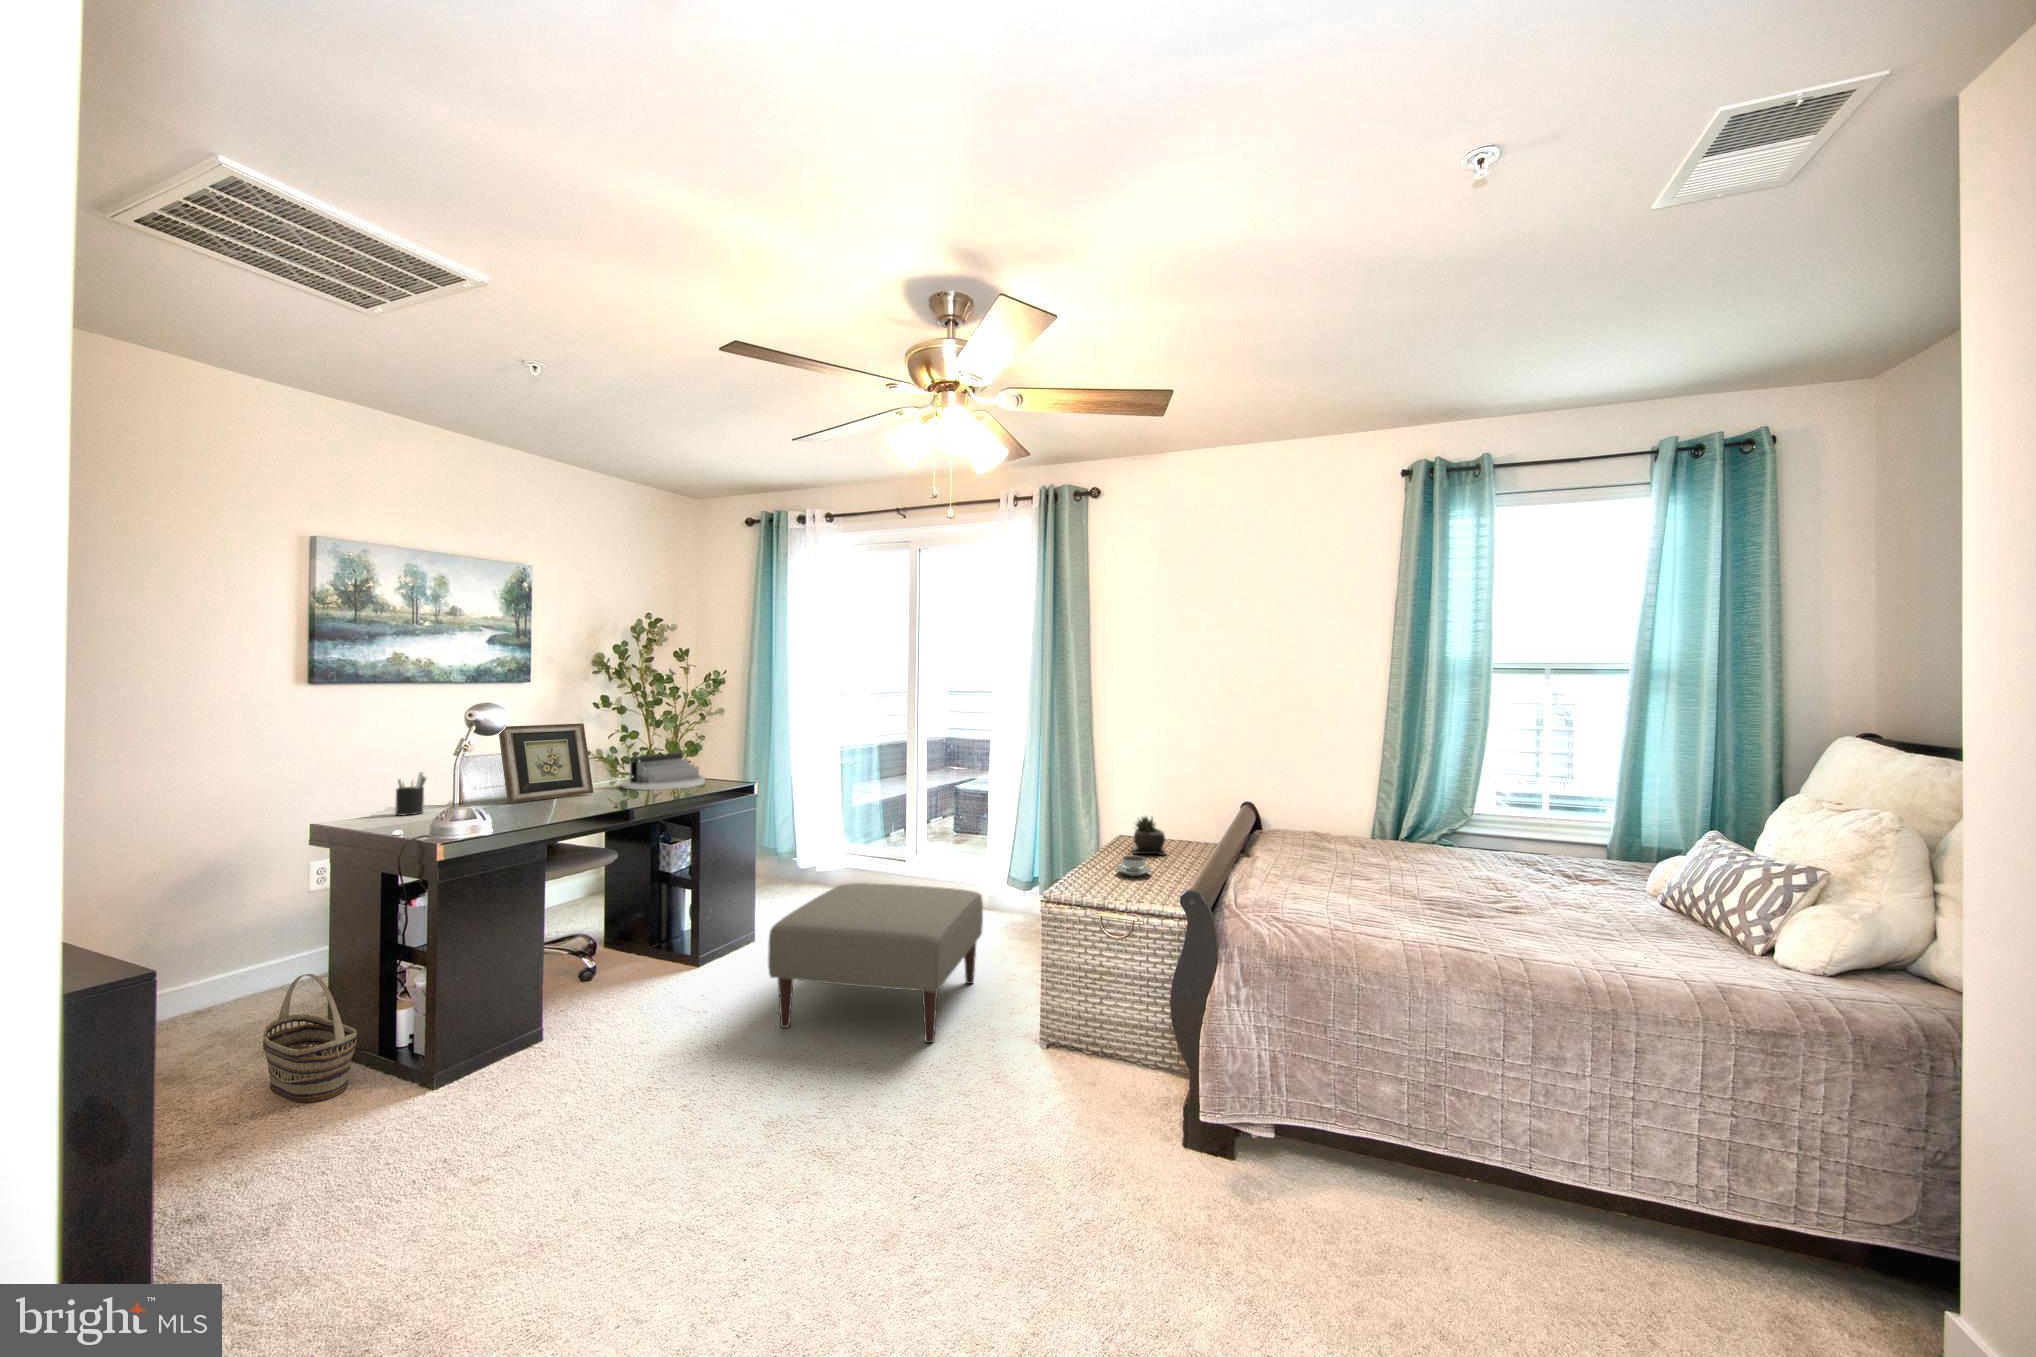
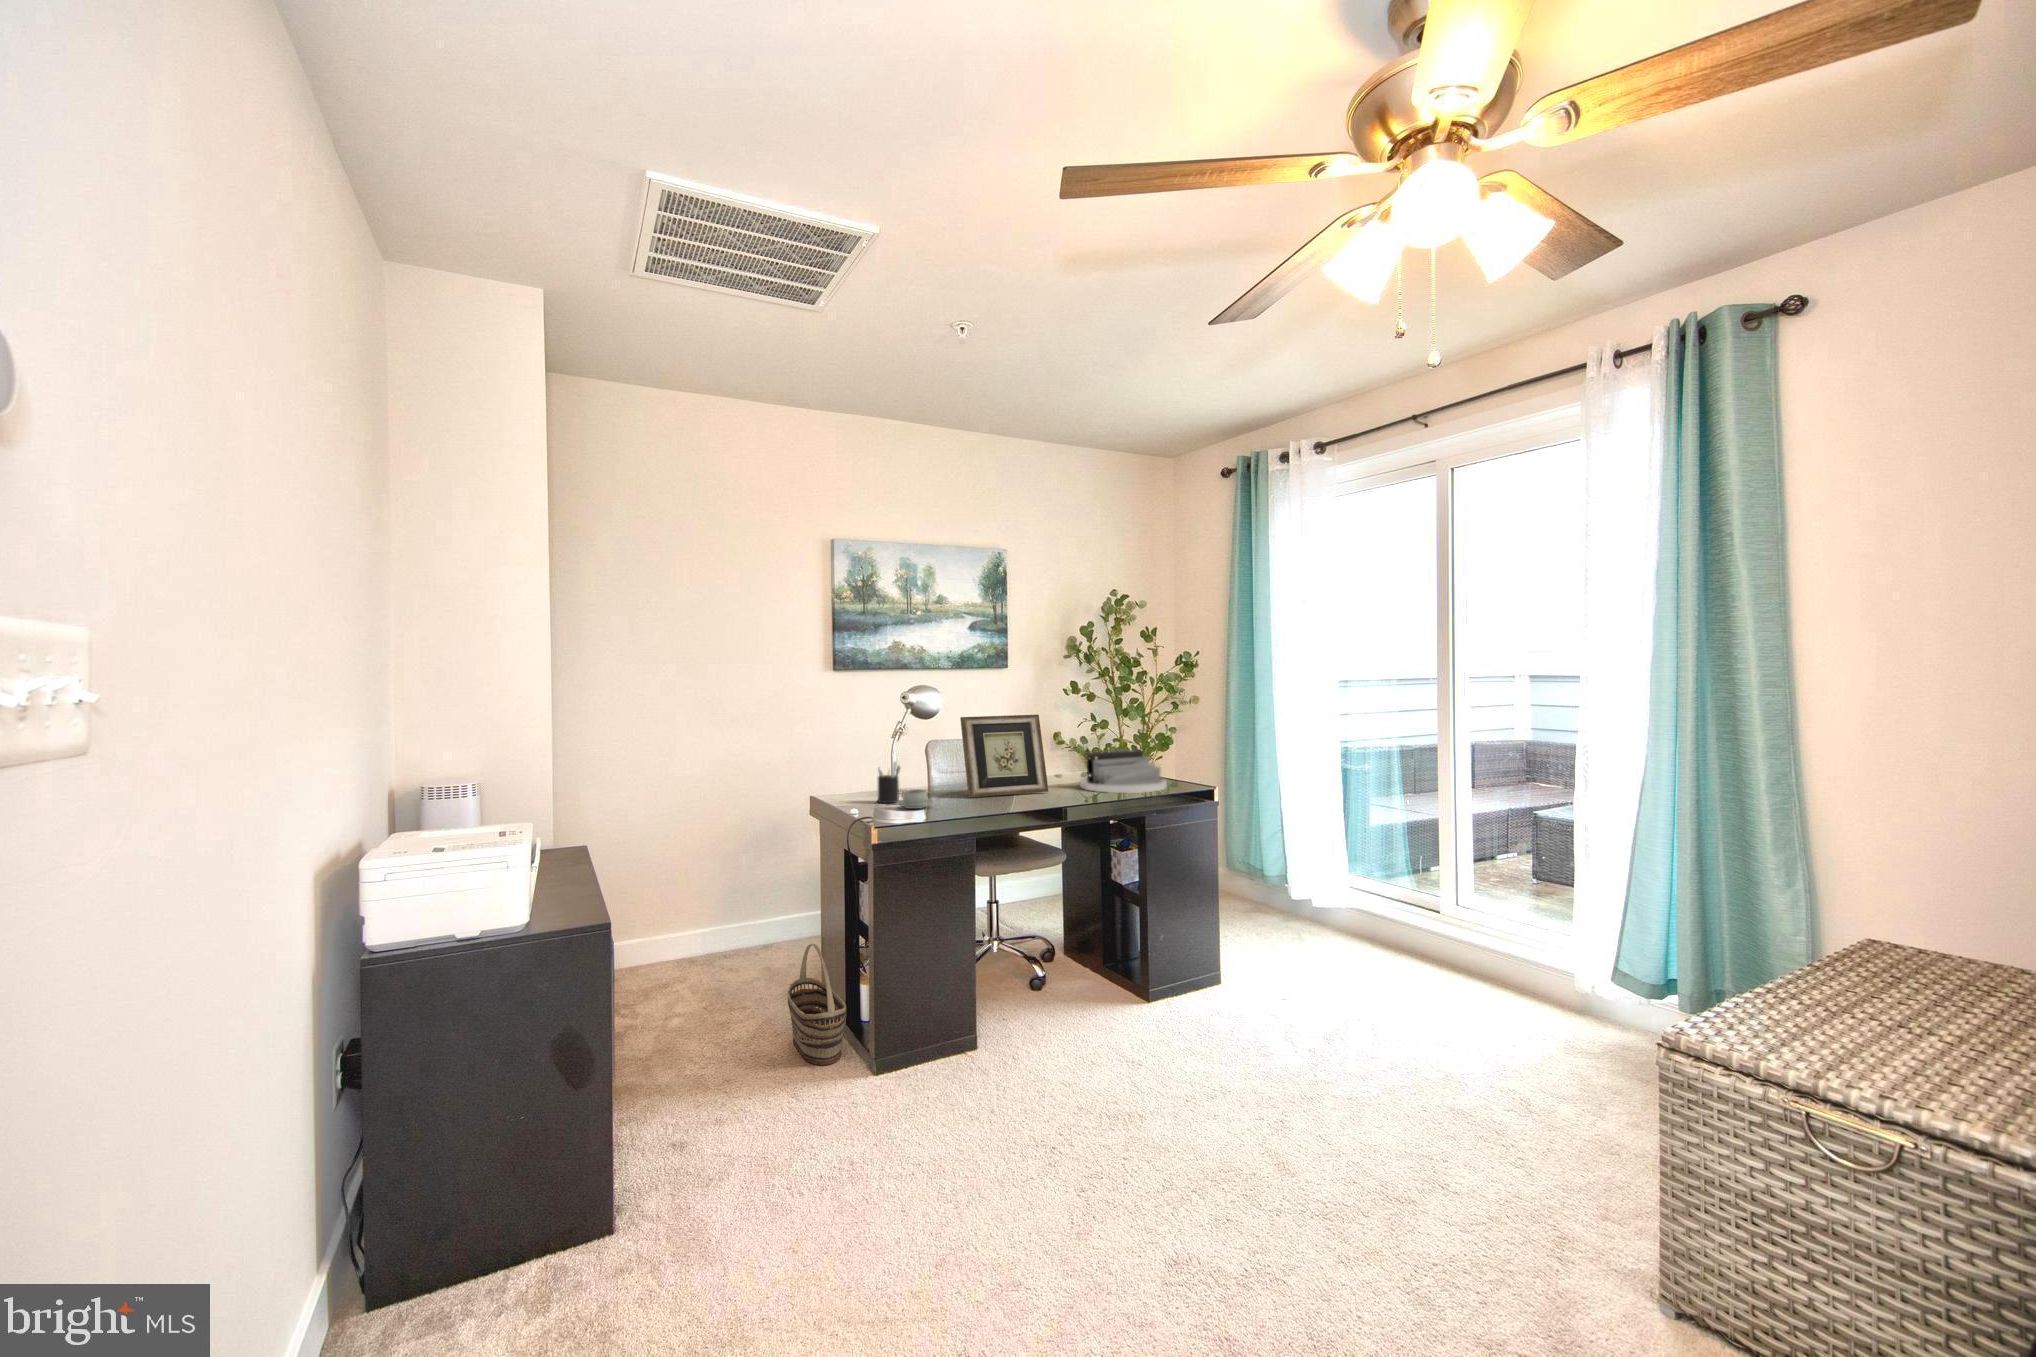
succulent plant: present [1132,816,1166,855] -> none [1890,915,1989,1003]
coffee cup: present [1116,856,1151,876] -> present [896,789,933,809]
ottoman: present [768,883,983,1043] -> none [1224,942,1558,1216]

